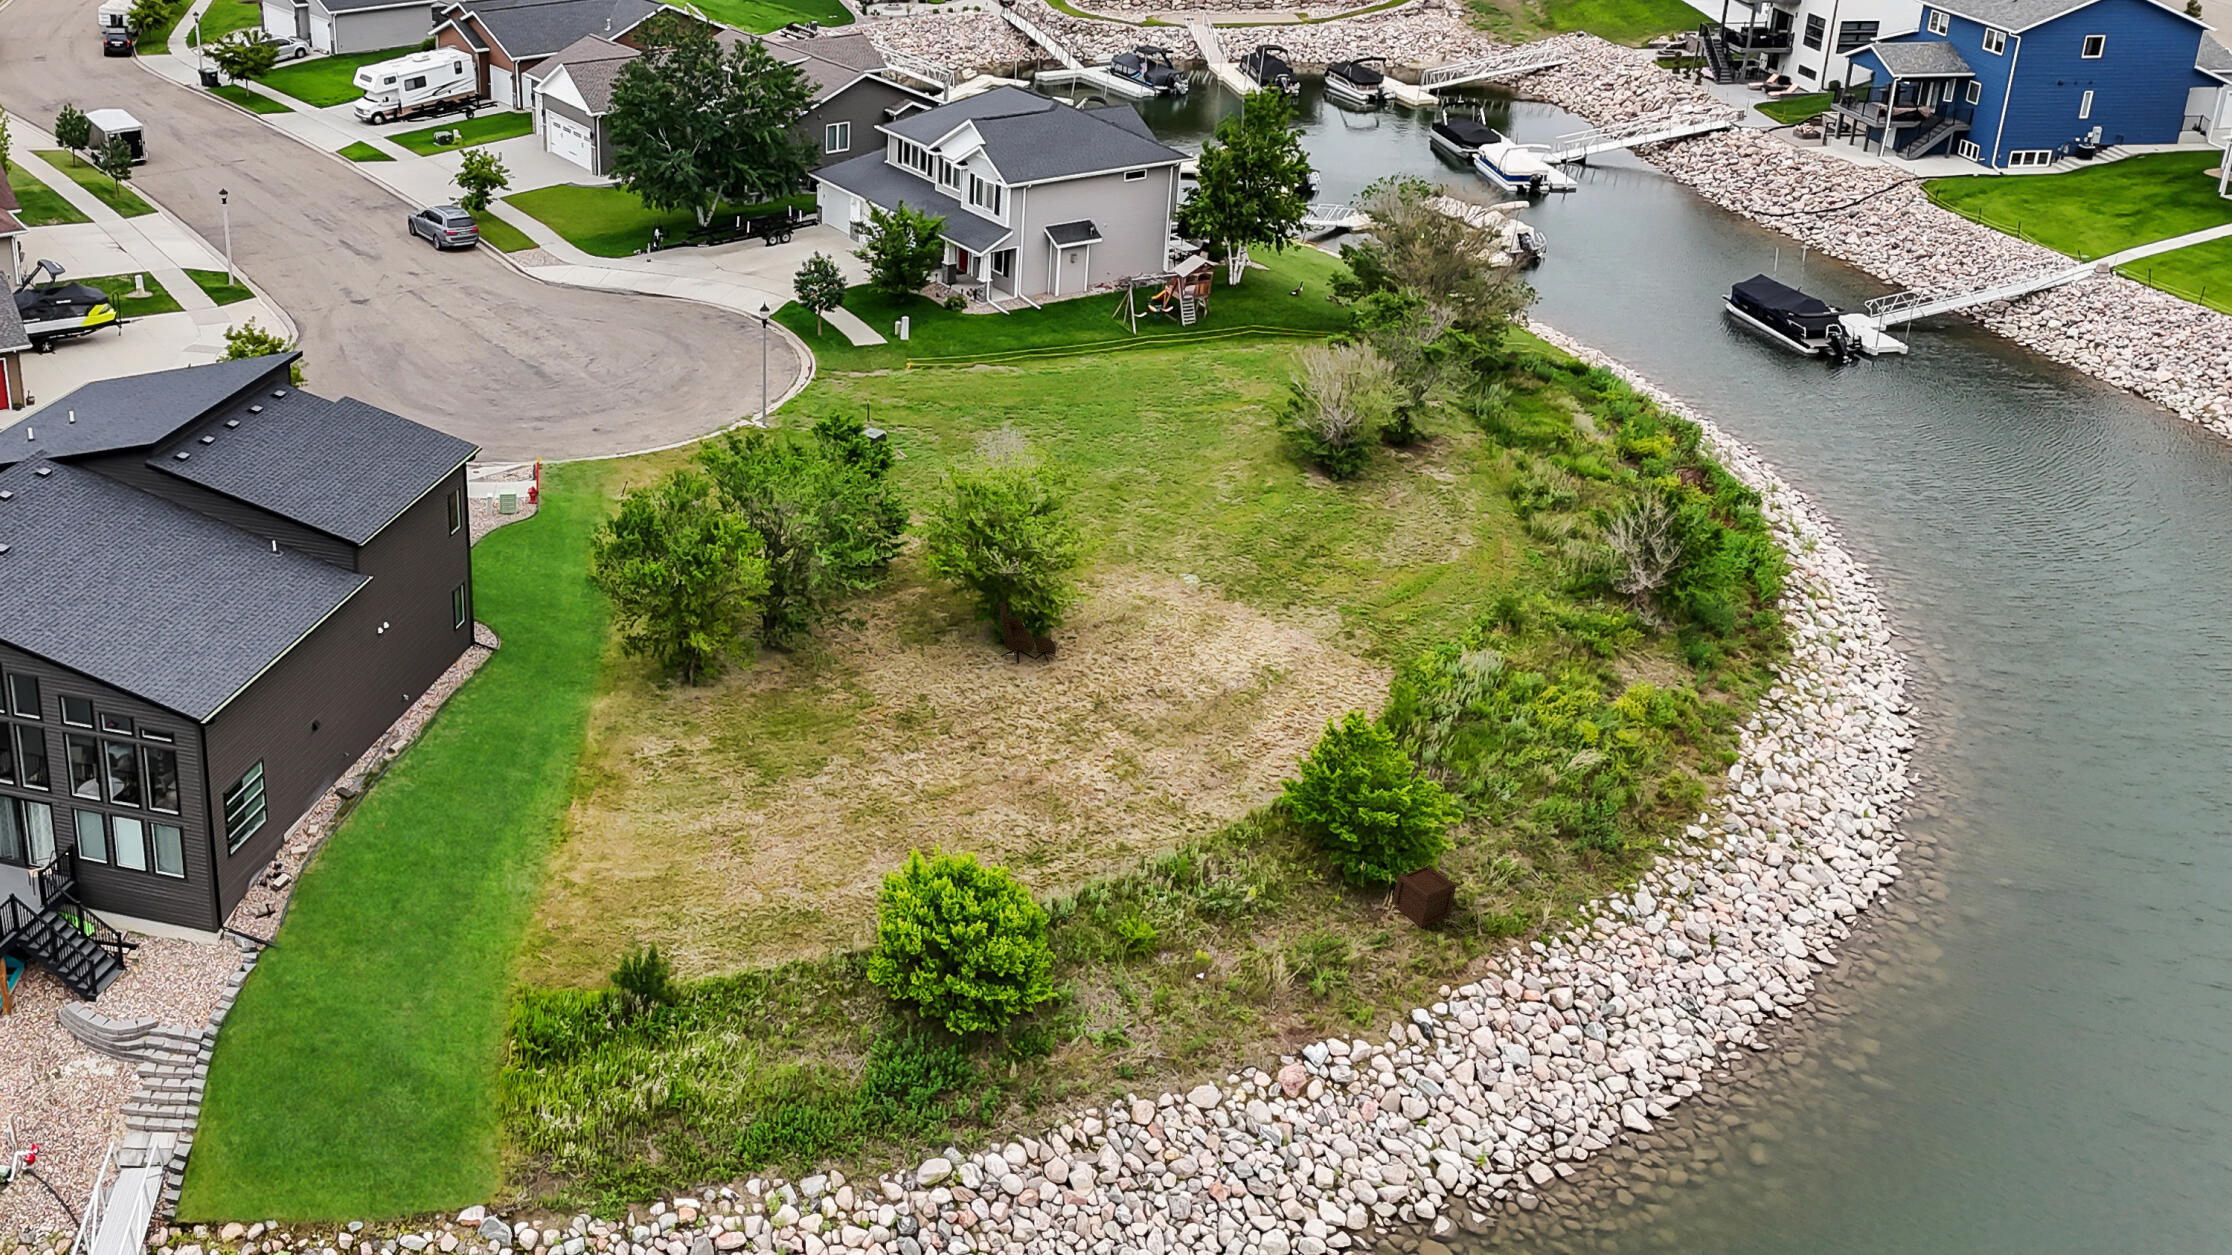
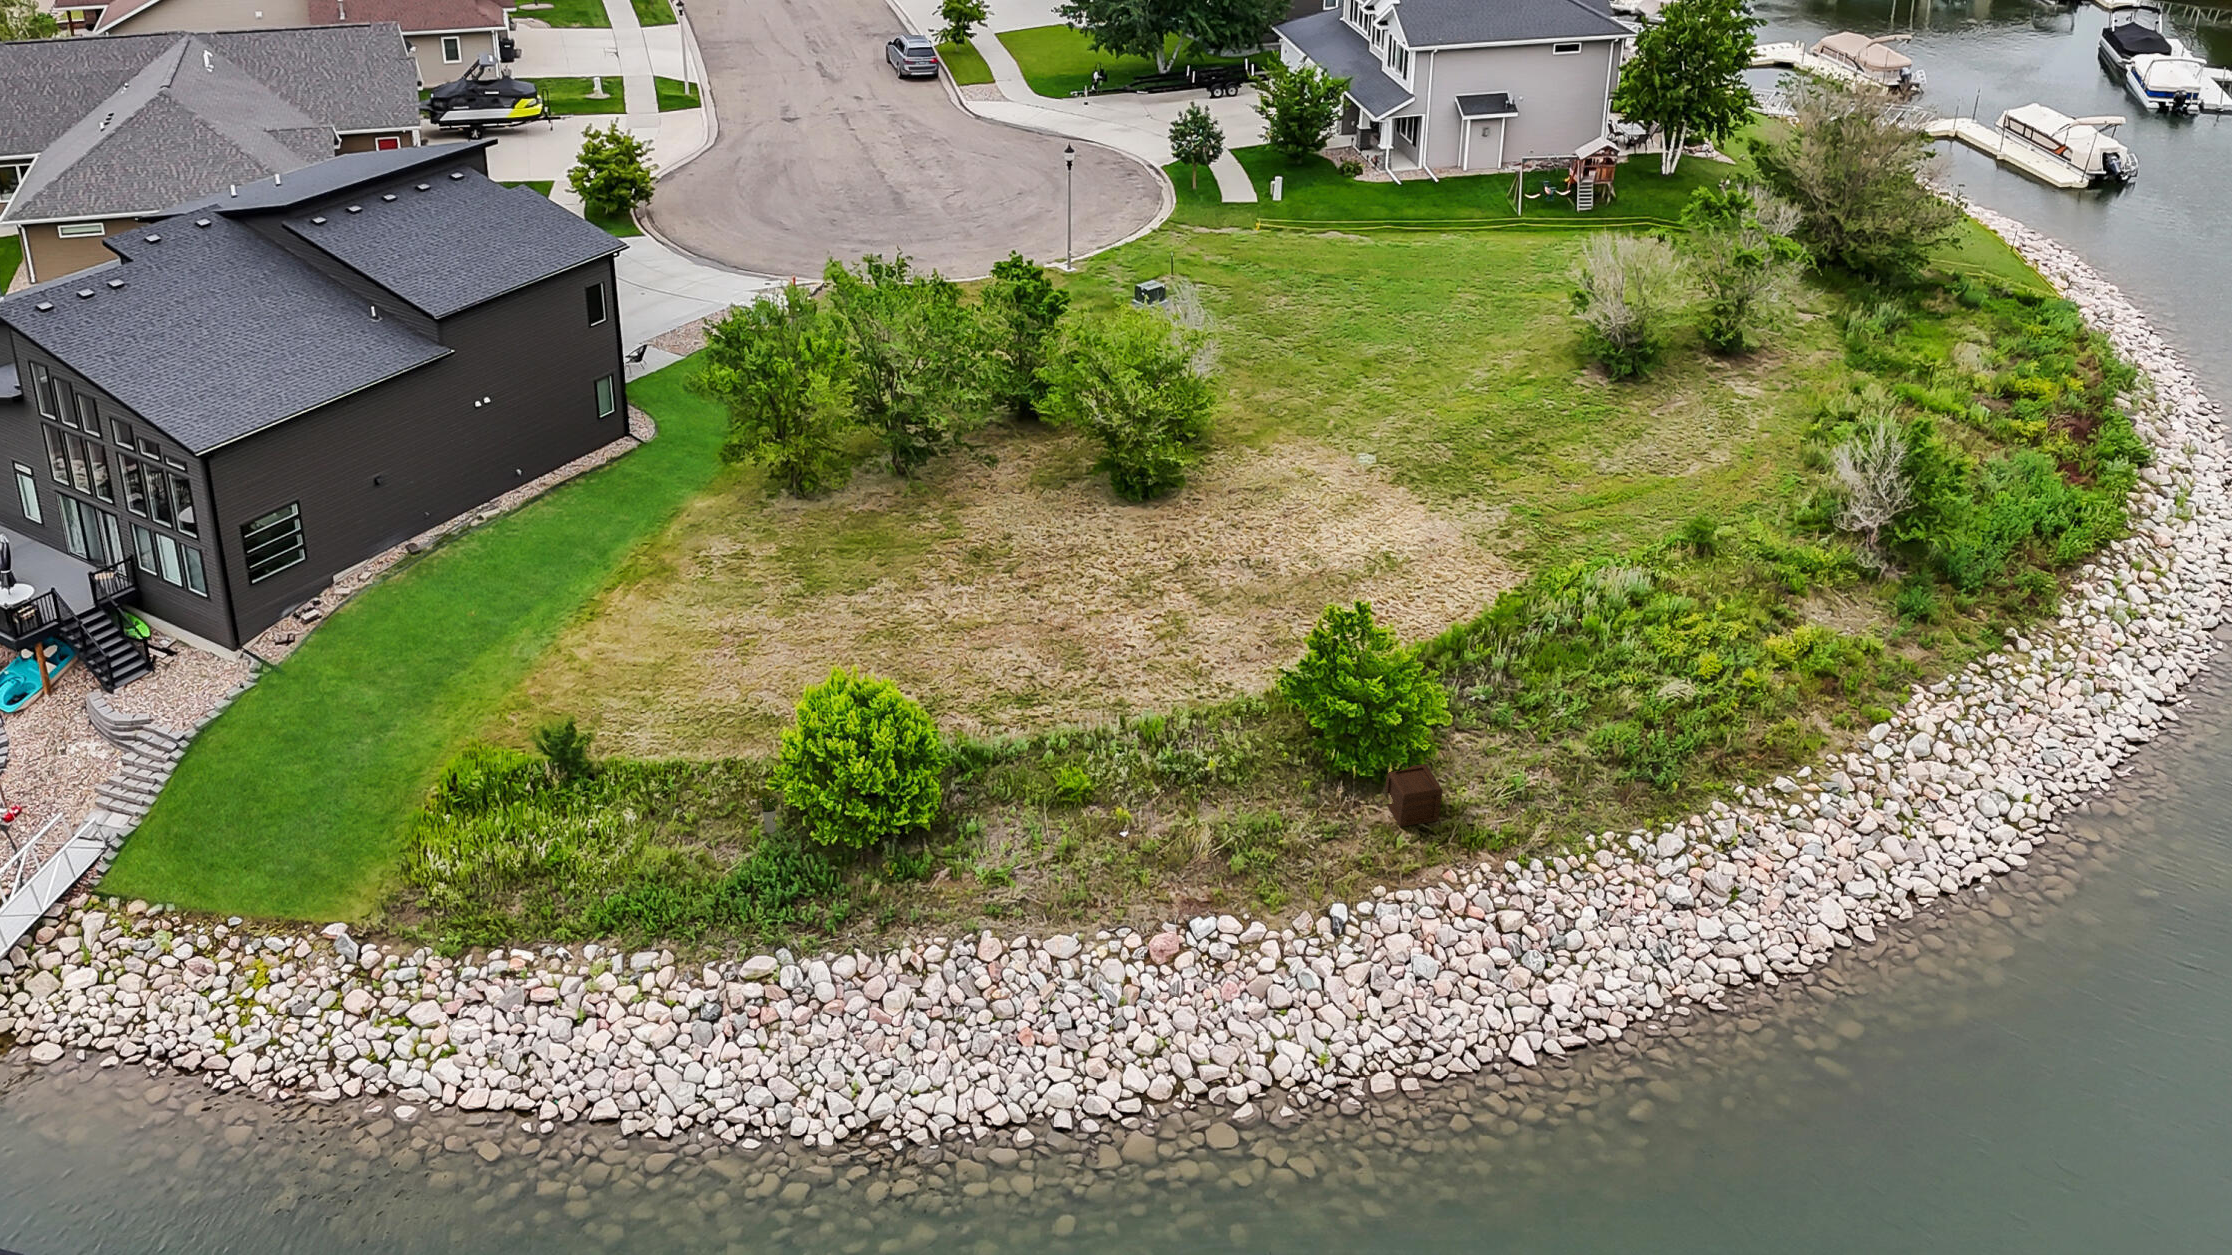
lounge chair: present [1000,602,1056,664] -> none [1138,451,1198,518]
planter: none [853,993,876,1033] -> present [758,793,780,833]

